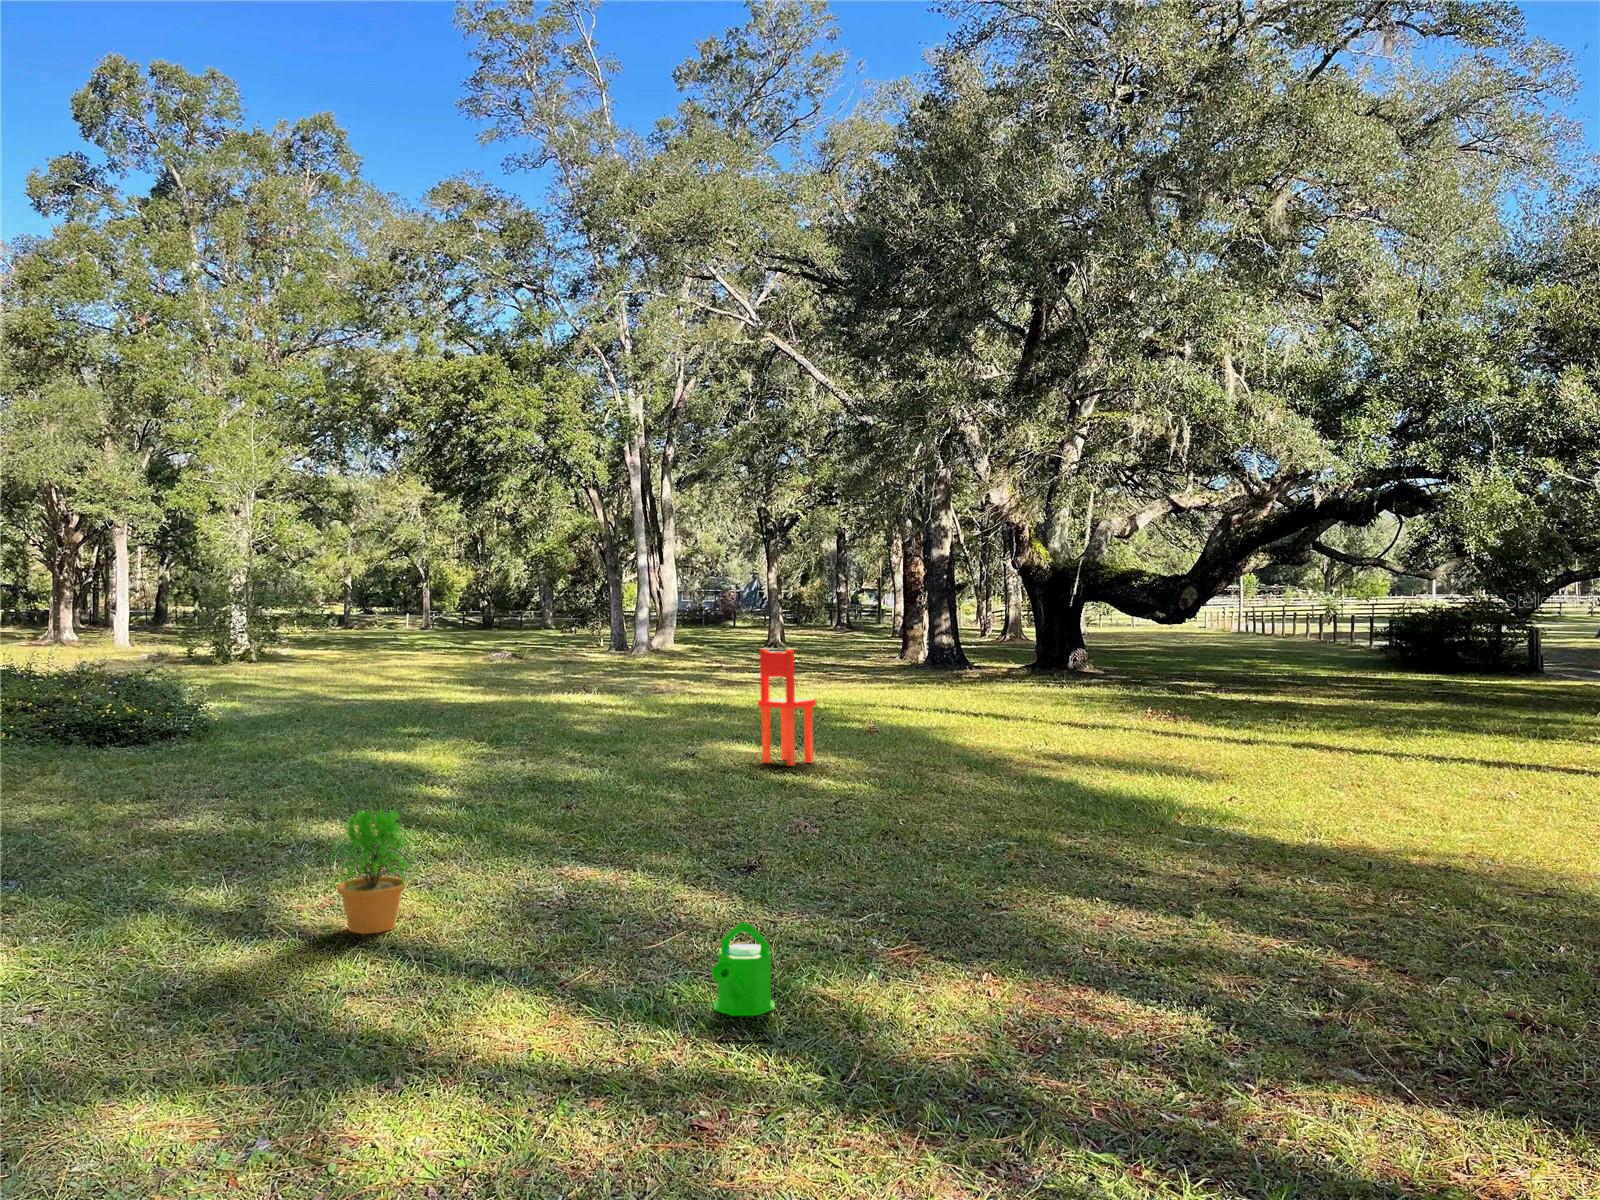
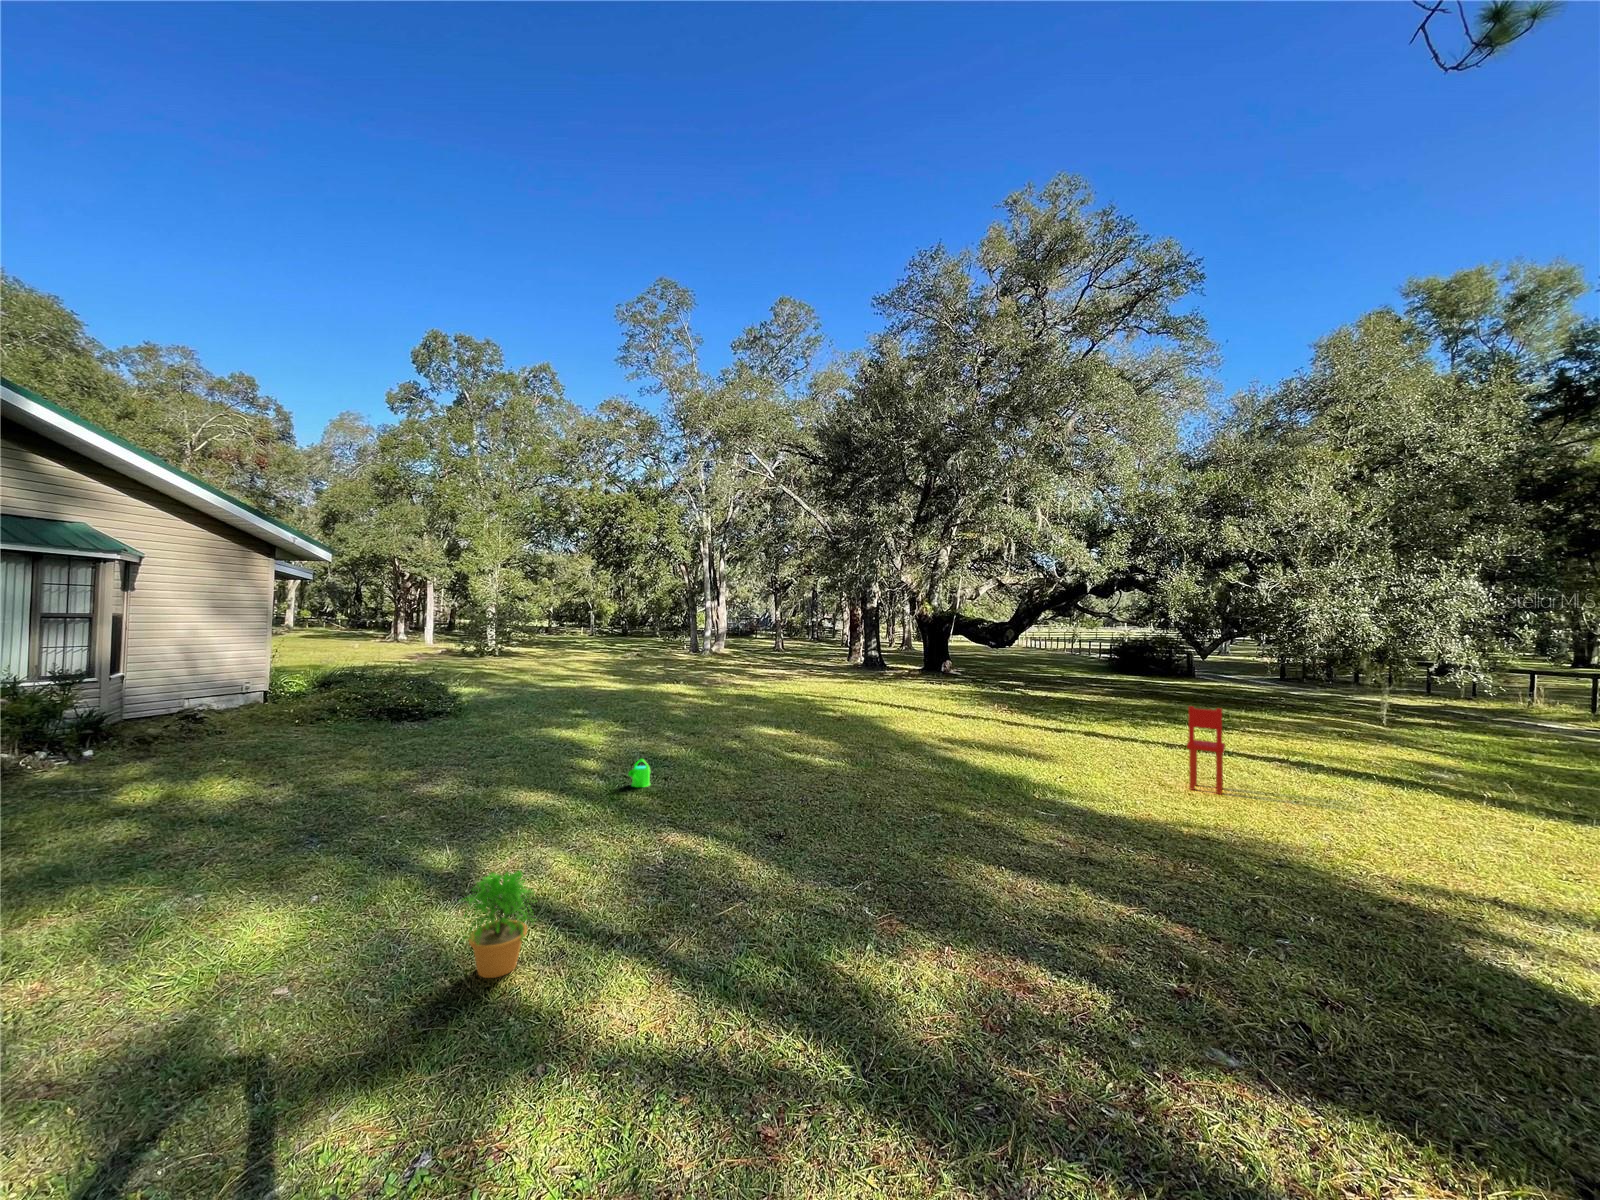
chair: present [758,649,816,766] -> present [1187,706,1225,794]
watering can: present [712,922,775,1016] -> present [628,759,650,787]

